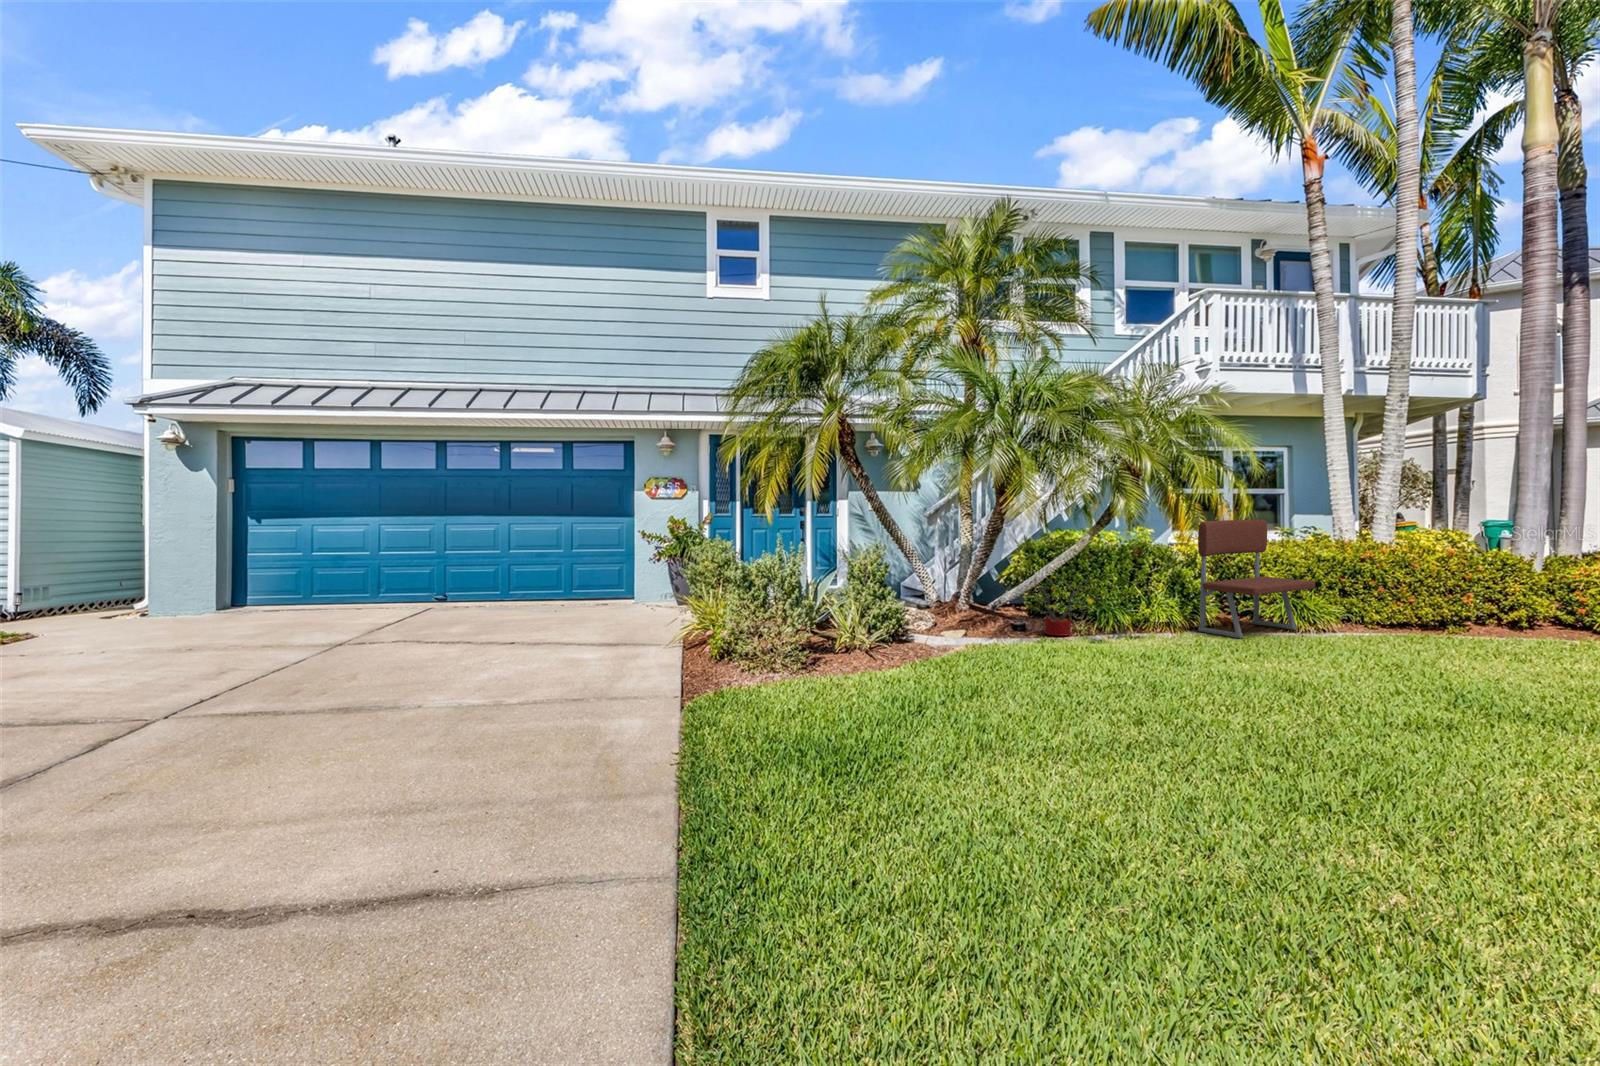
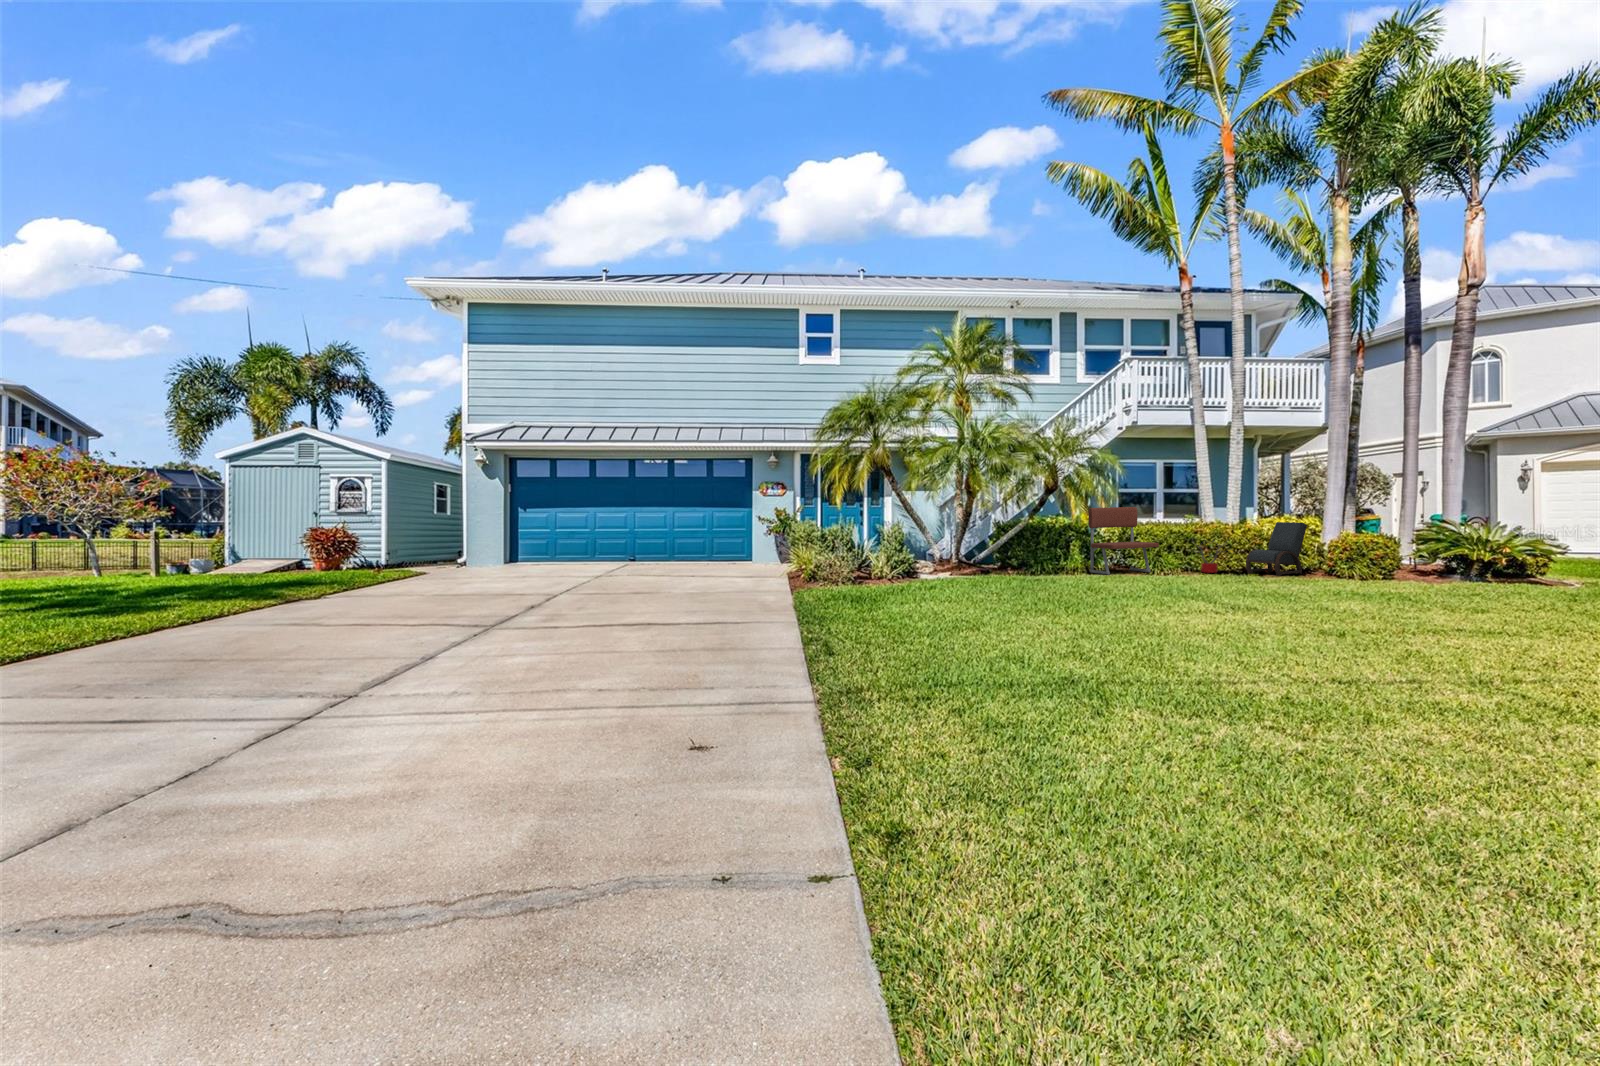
lounge chair: none [1459,545,1562,641] -> present [1246,522,1307,576]
decorative plant: present [1035,577,1093,636] -> present [1198,543,1233,573]

